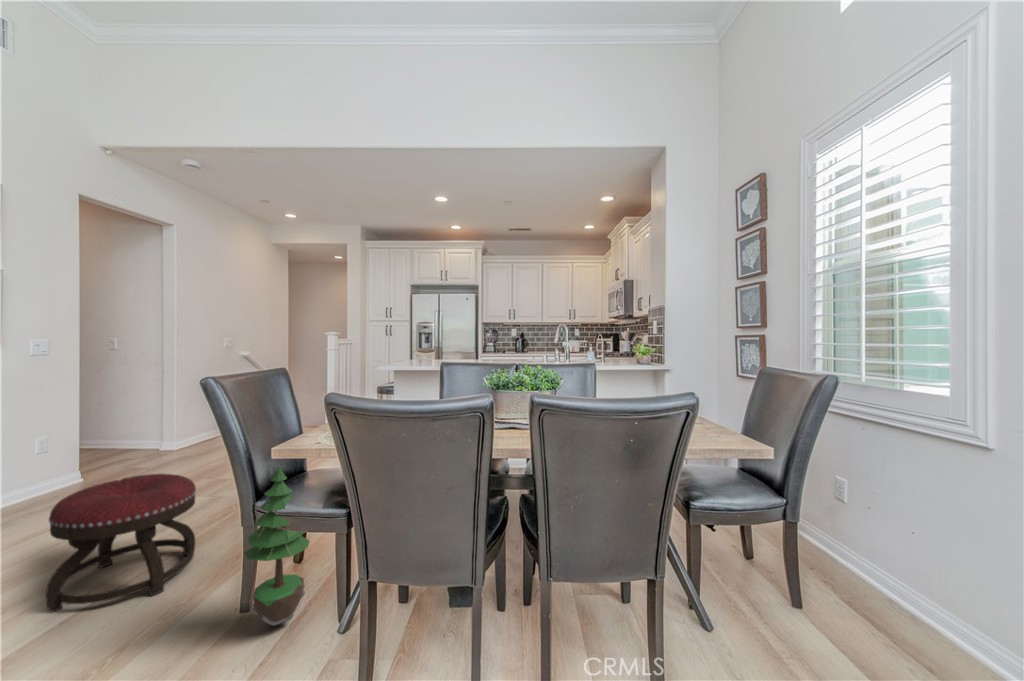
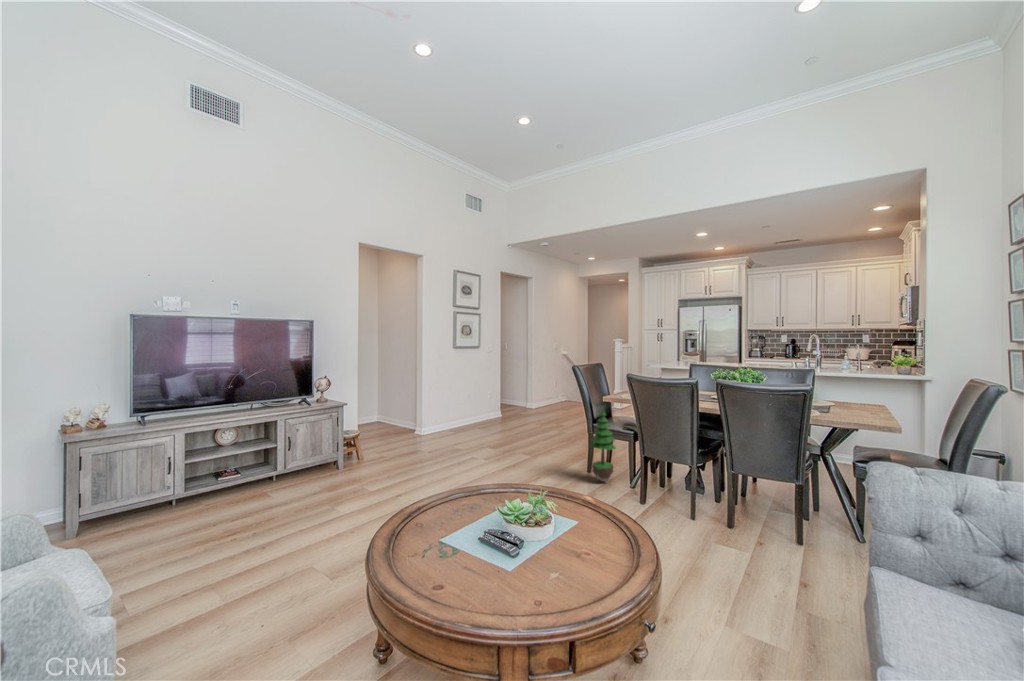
ottoman: present [46,474,196,612] -> none [514,411,562,462]

